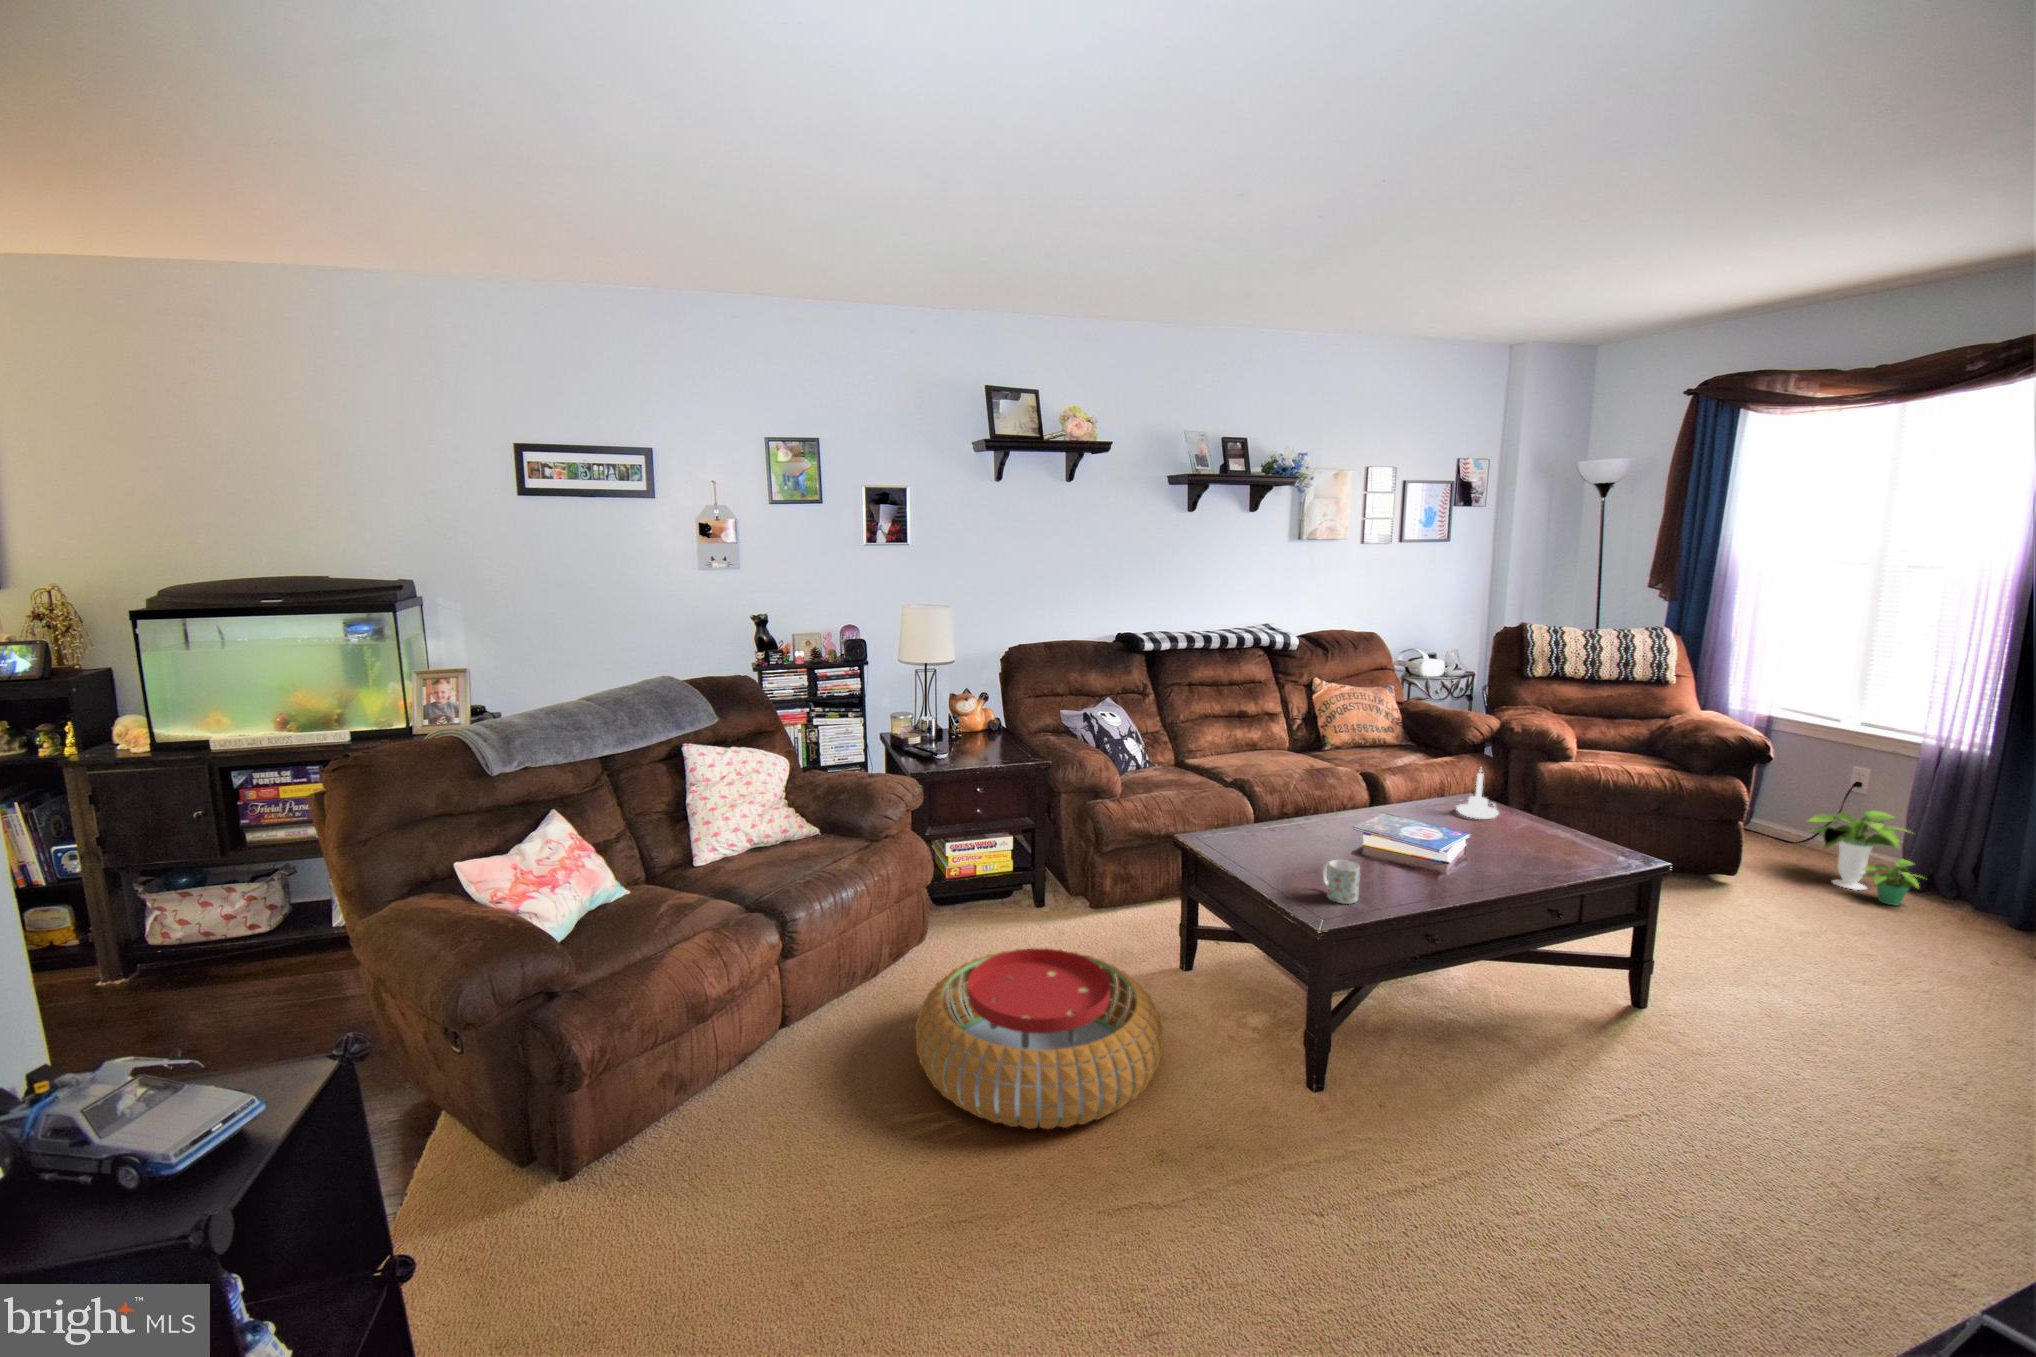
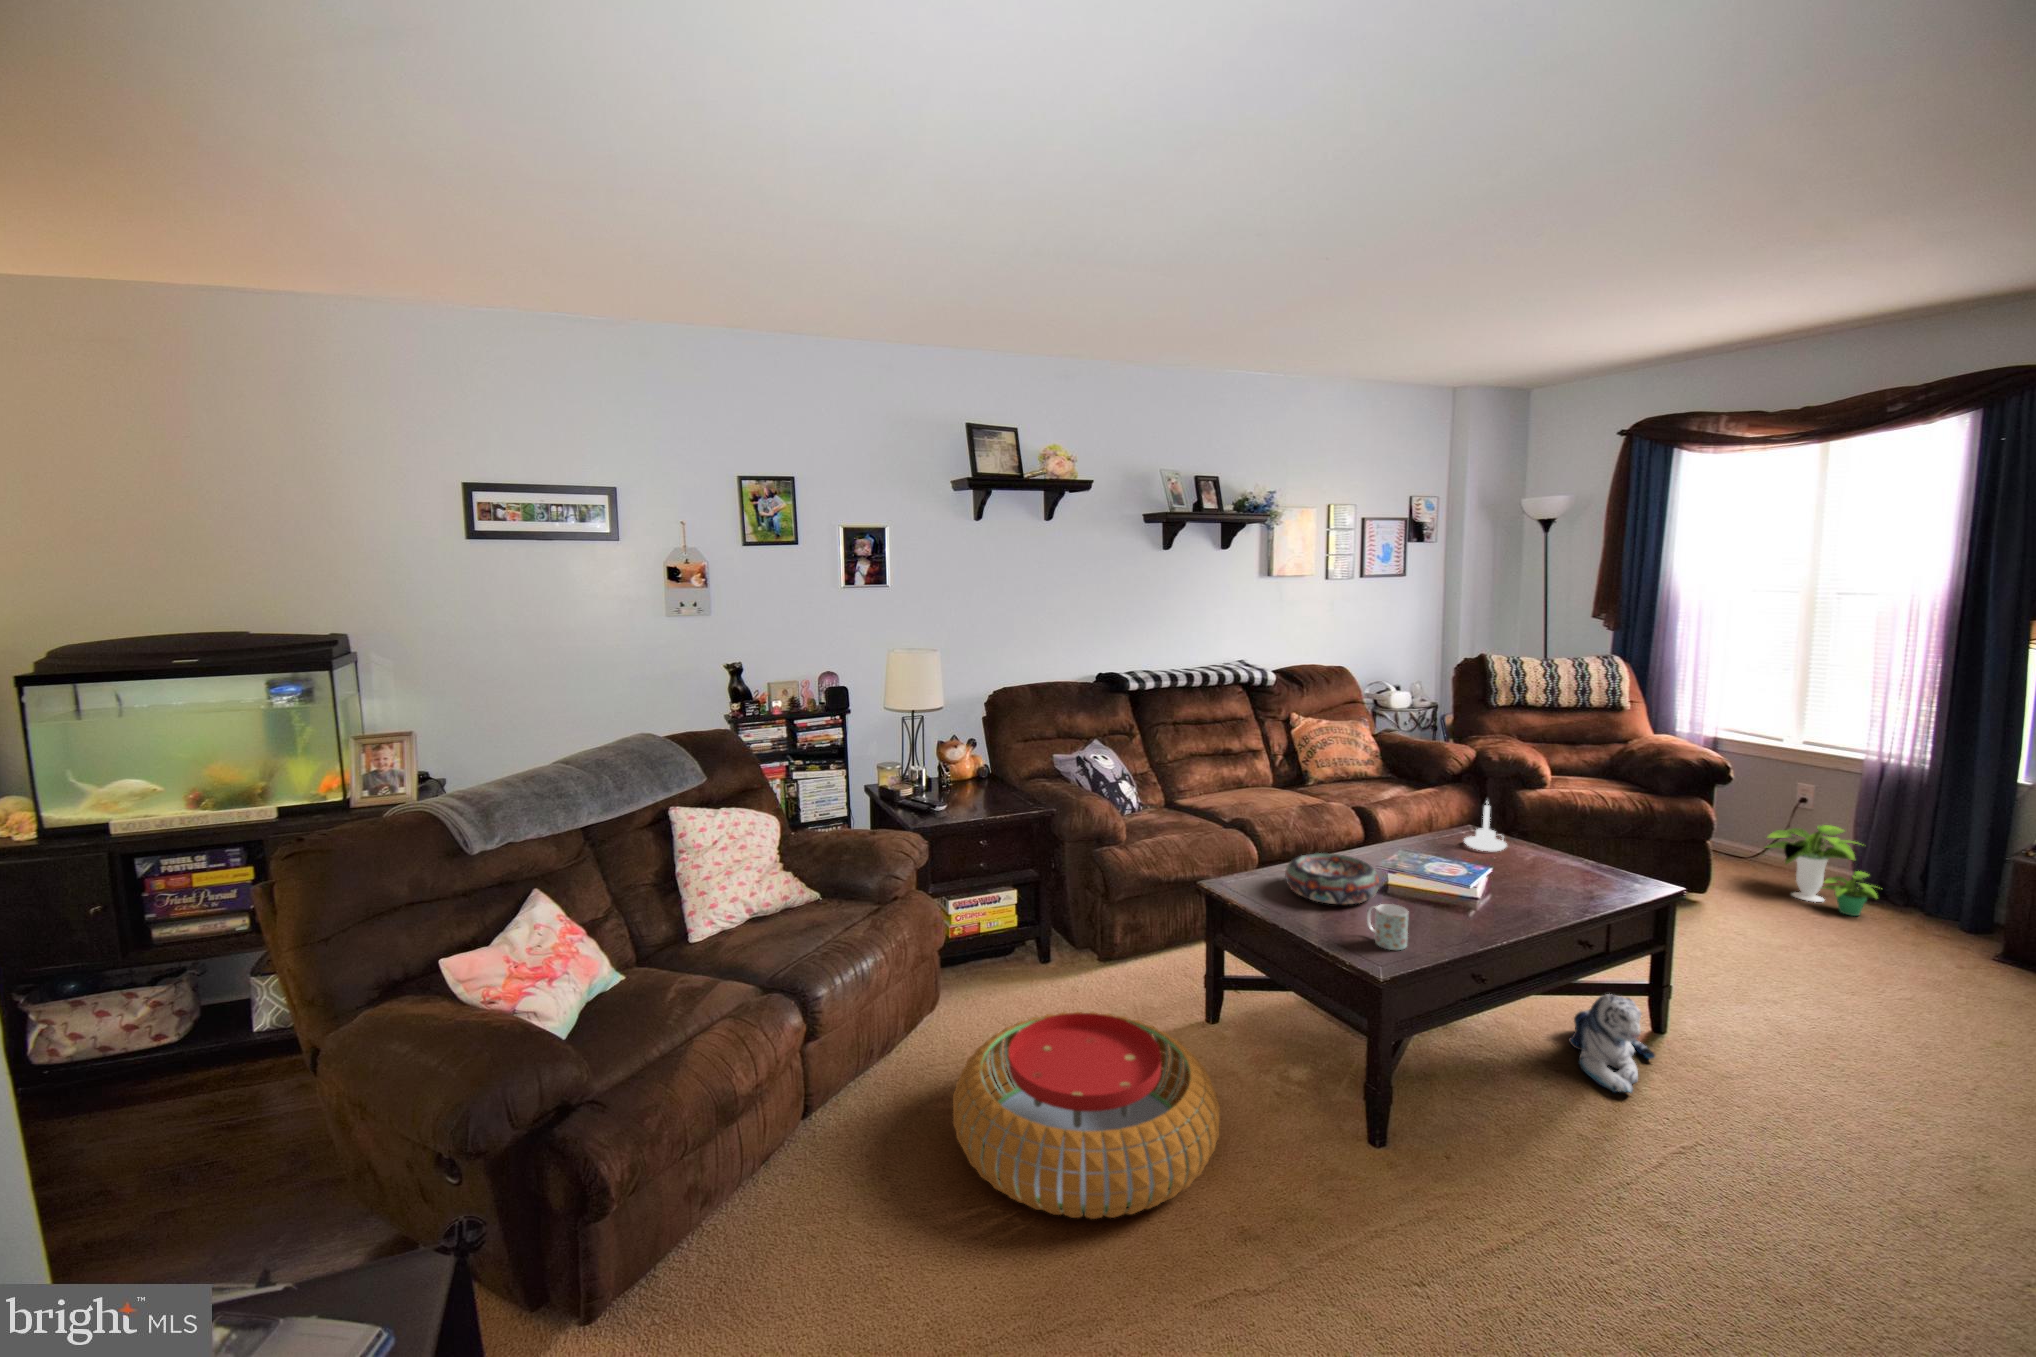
decorative bowl: none [1258,812,1349,861] -> present [1285,853,1379,904]
plush toy: none [1538,961,1623,1058] -> present [1569,994,1655,1092]

